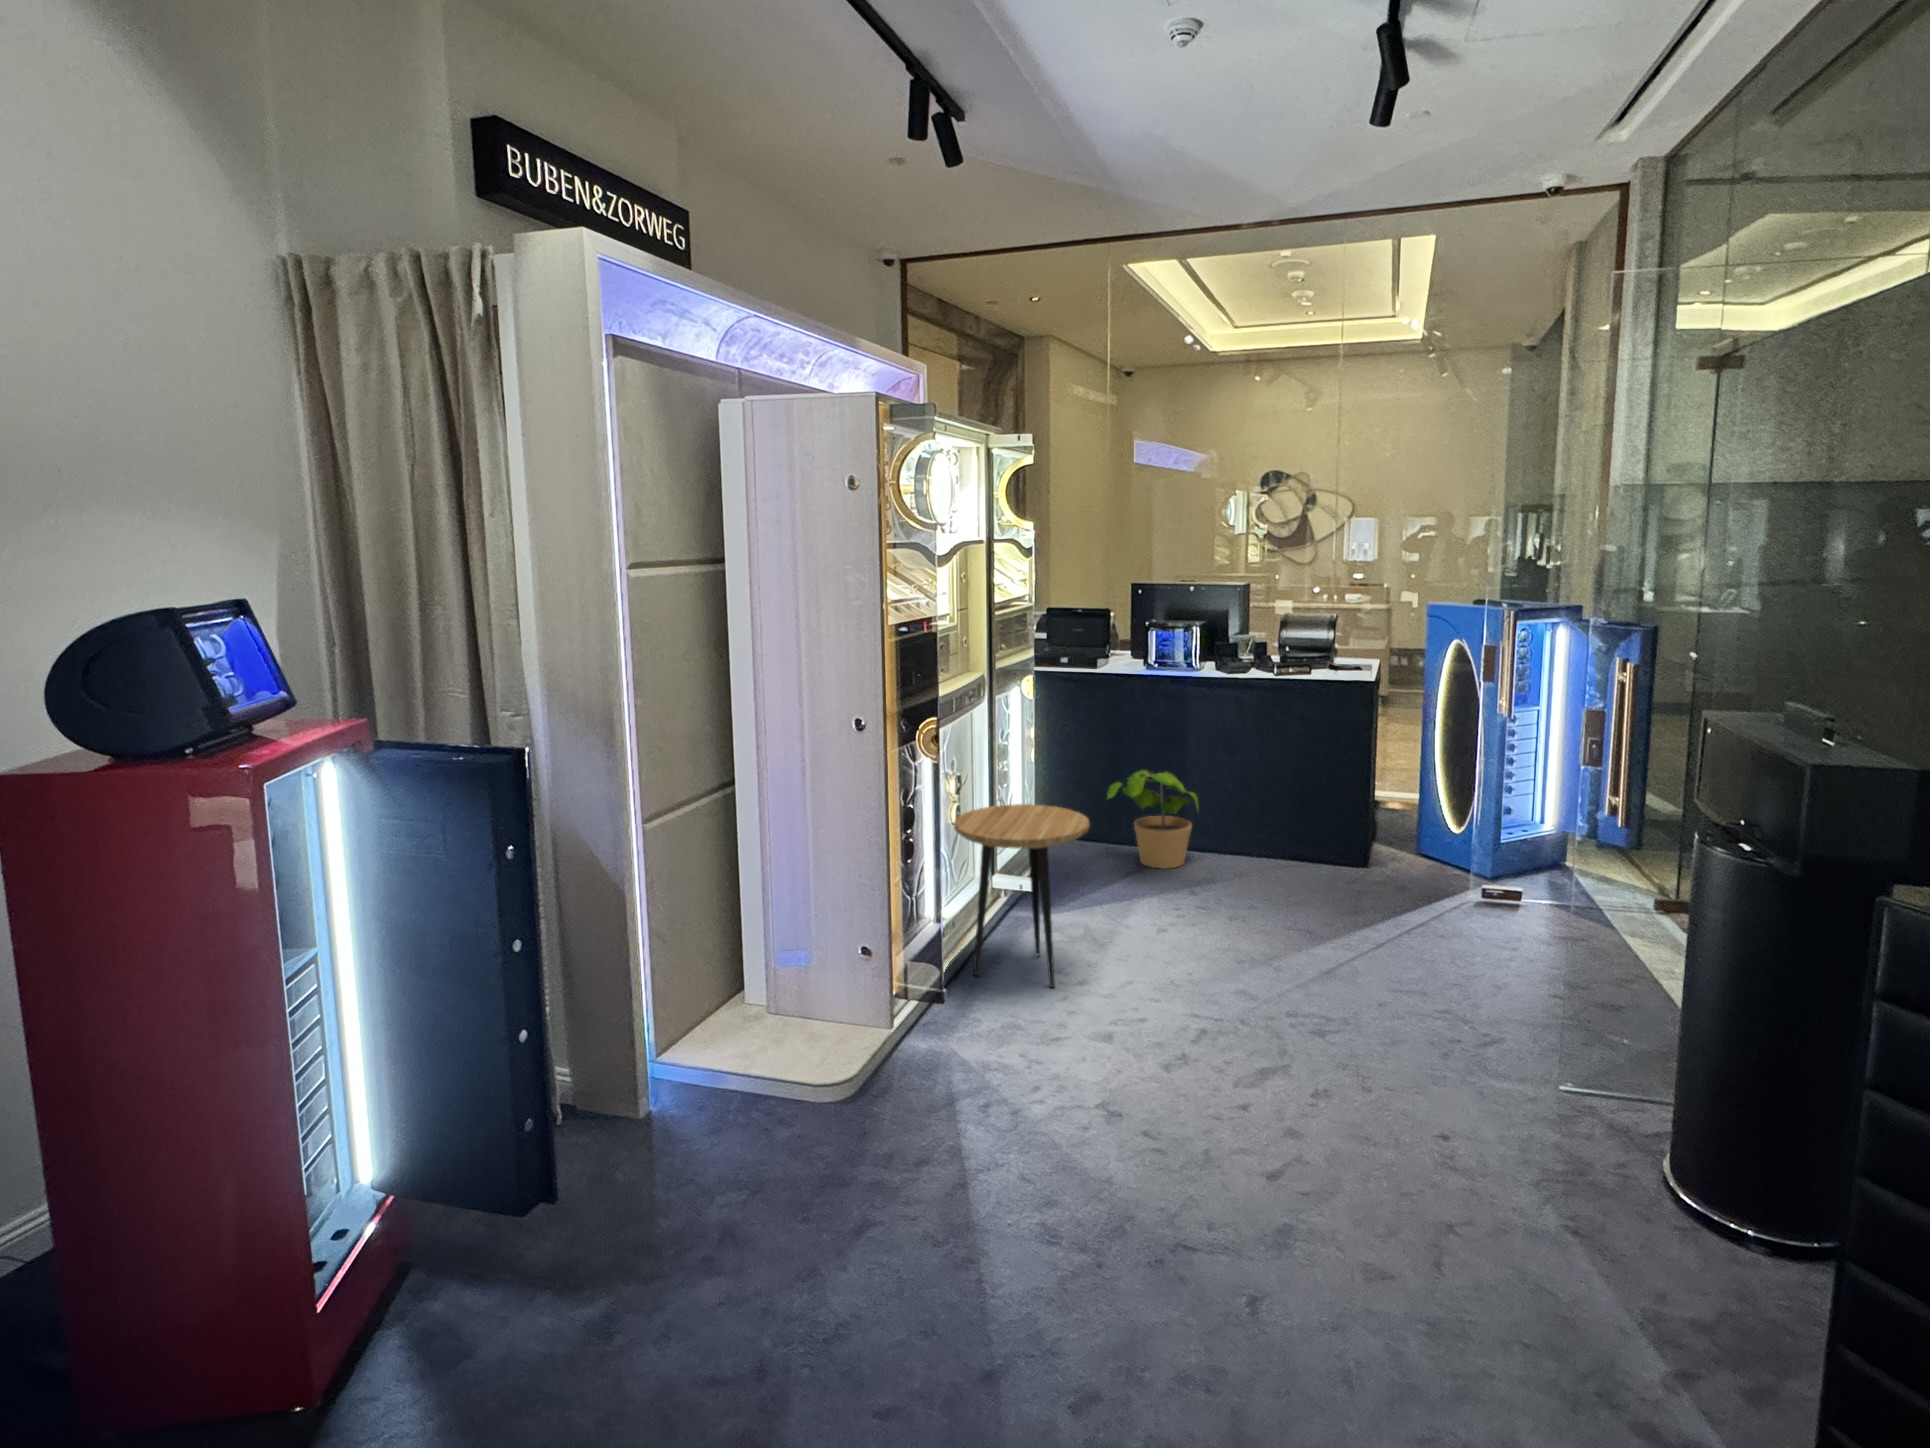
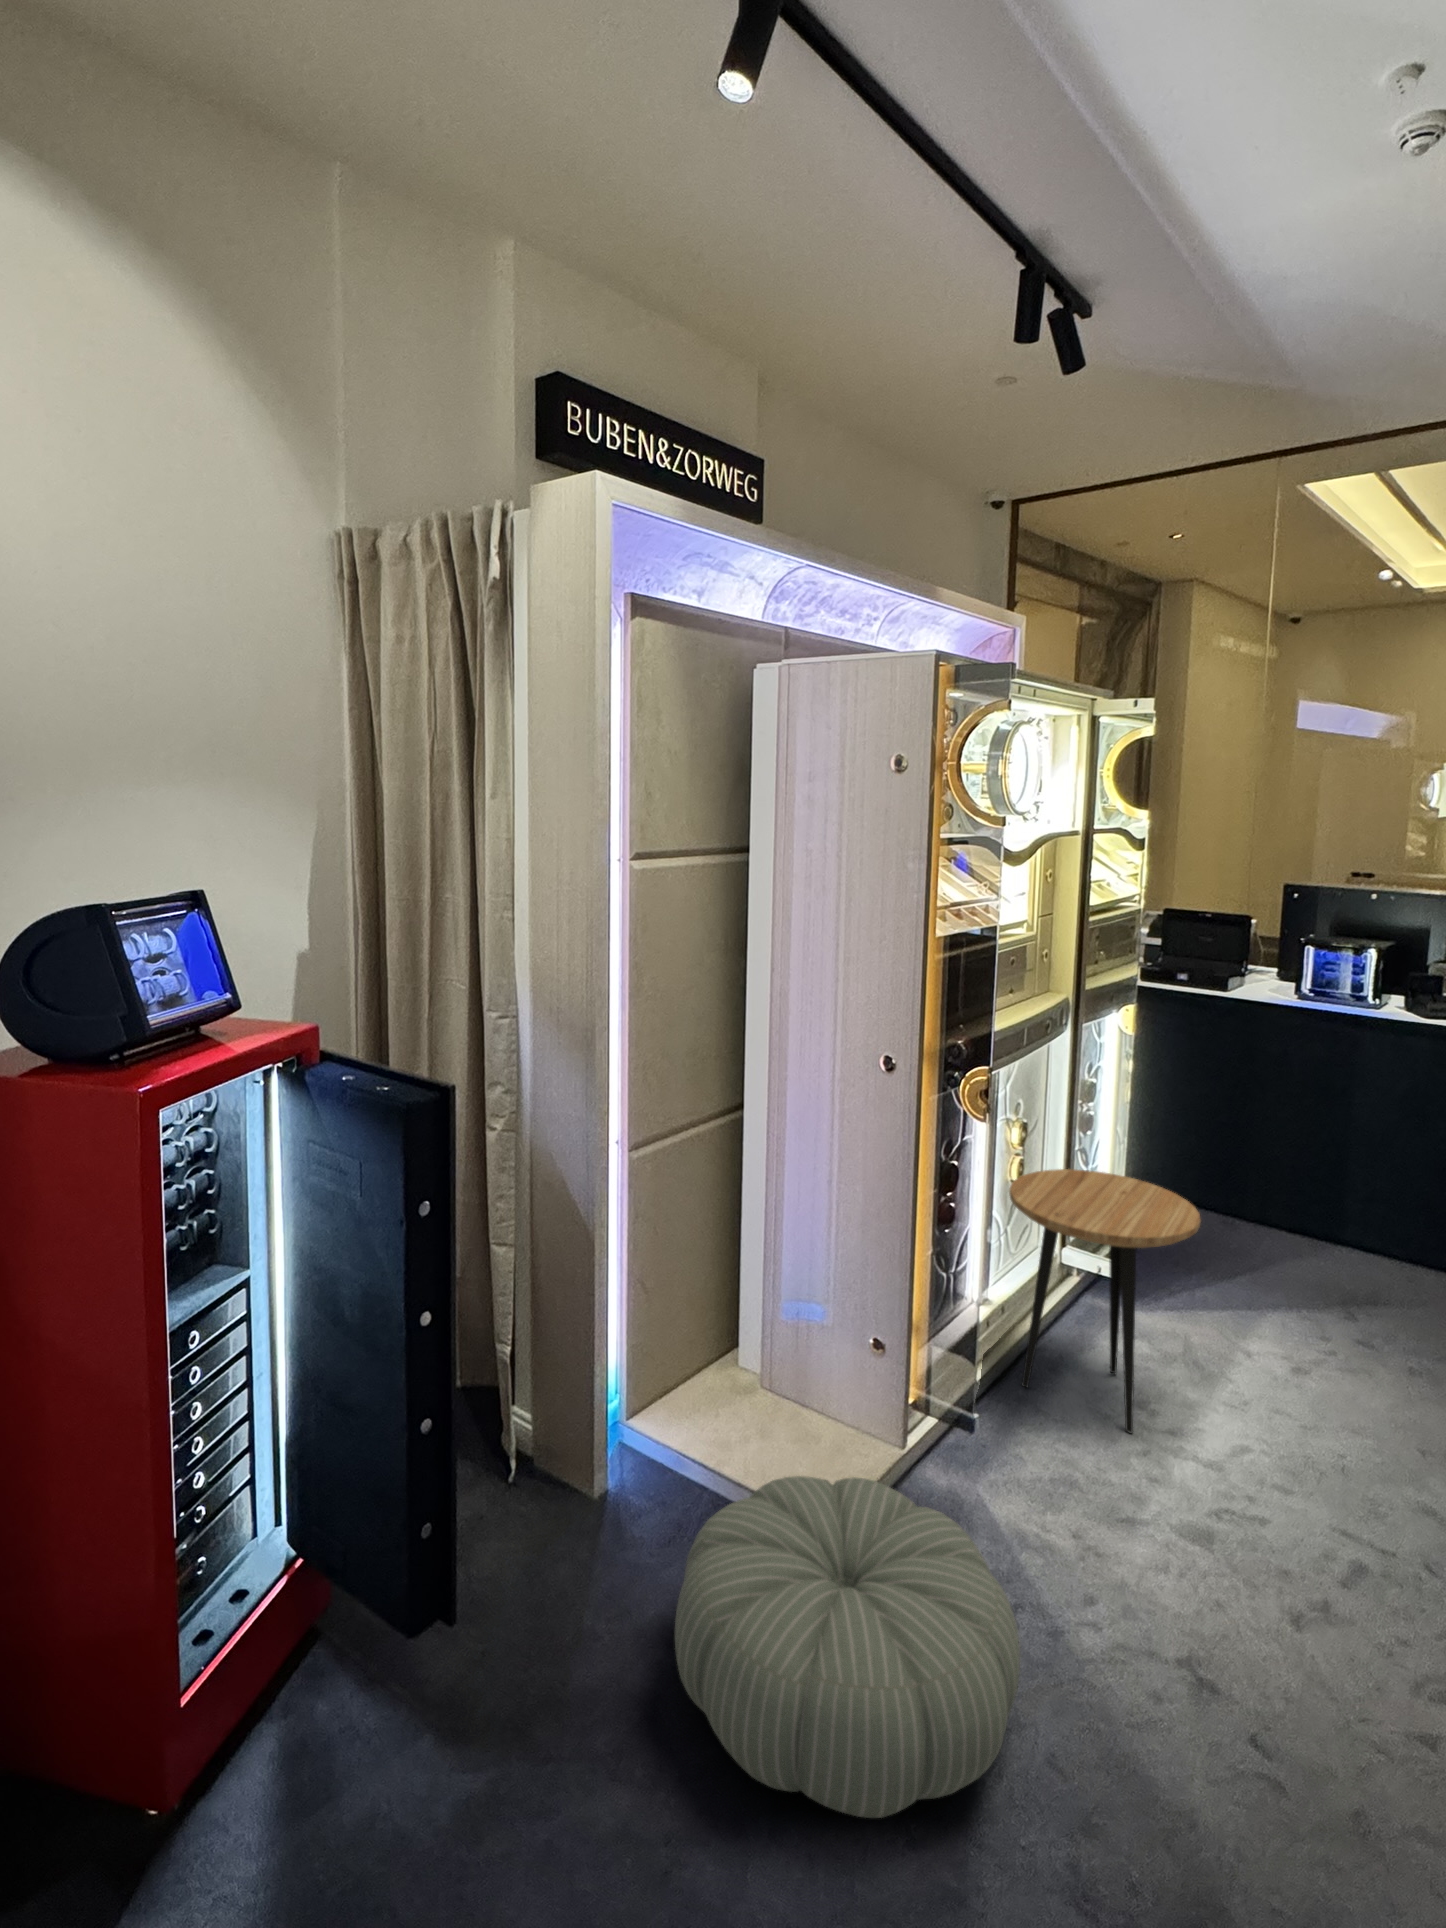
potted plant: present [1107,770,1198,869] -> none [1227,1136,1367,1271]
pouf: none [742,1033,995,1234] -> present [675,1476,1020,1818]

